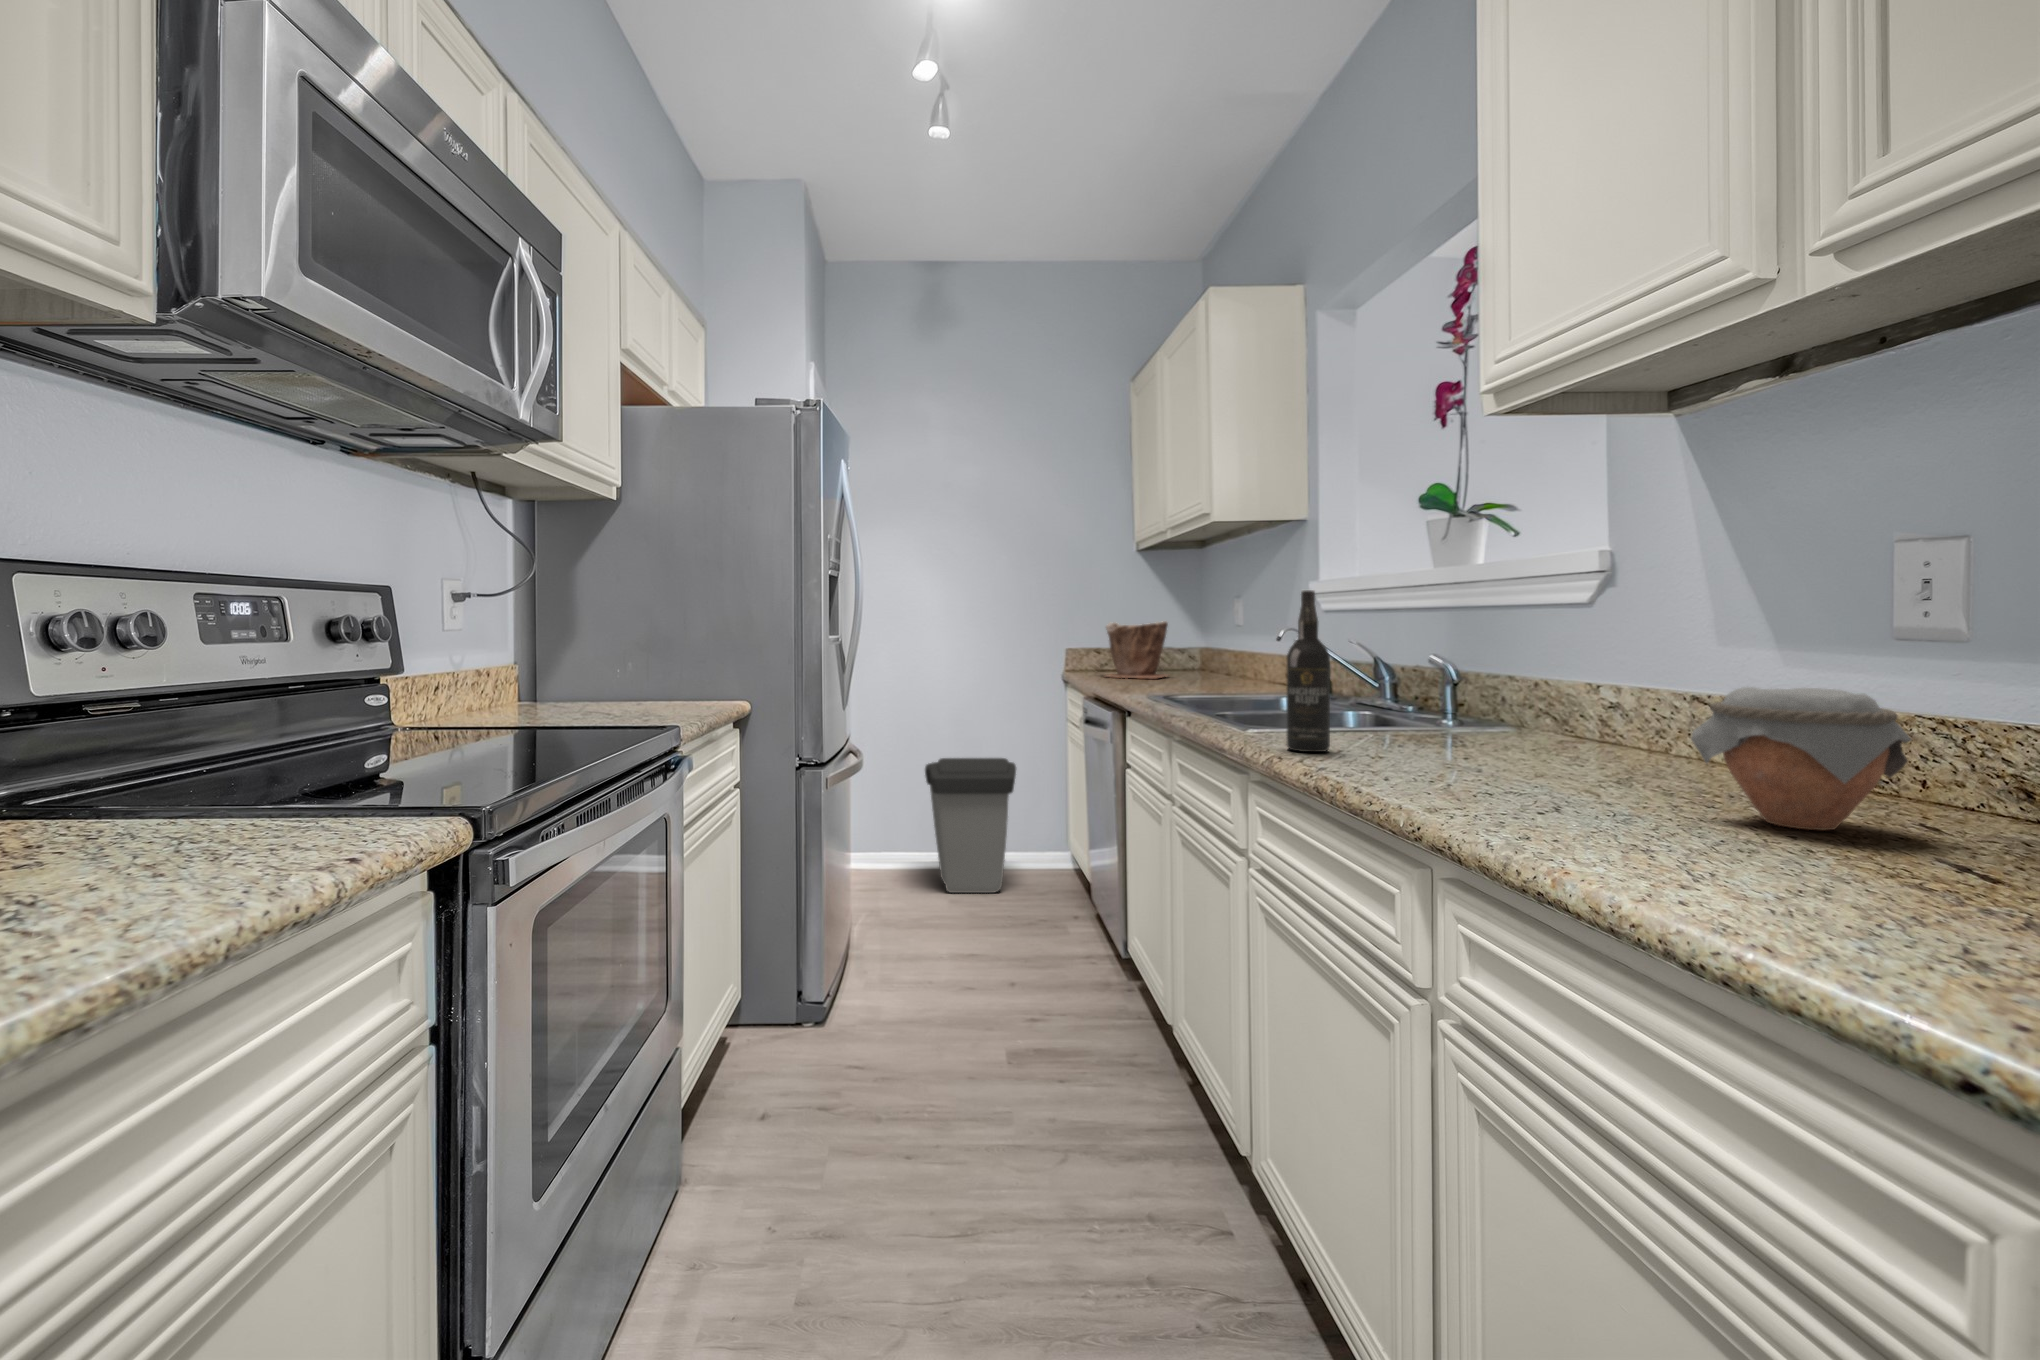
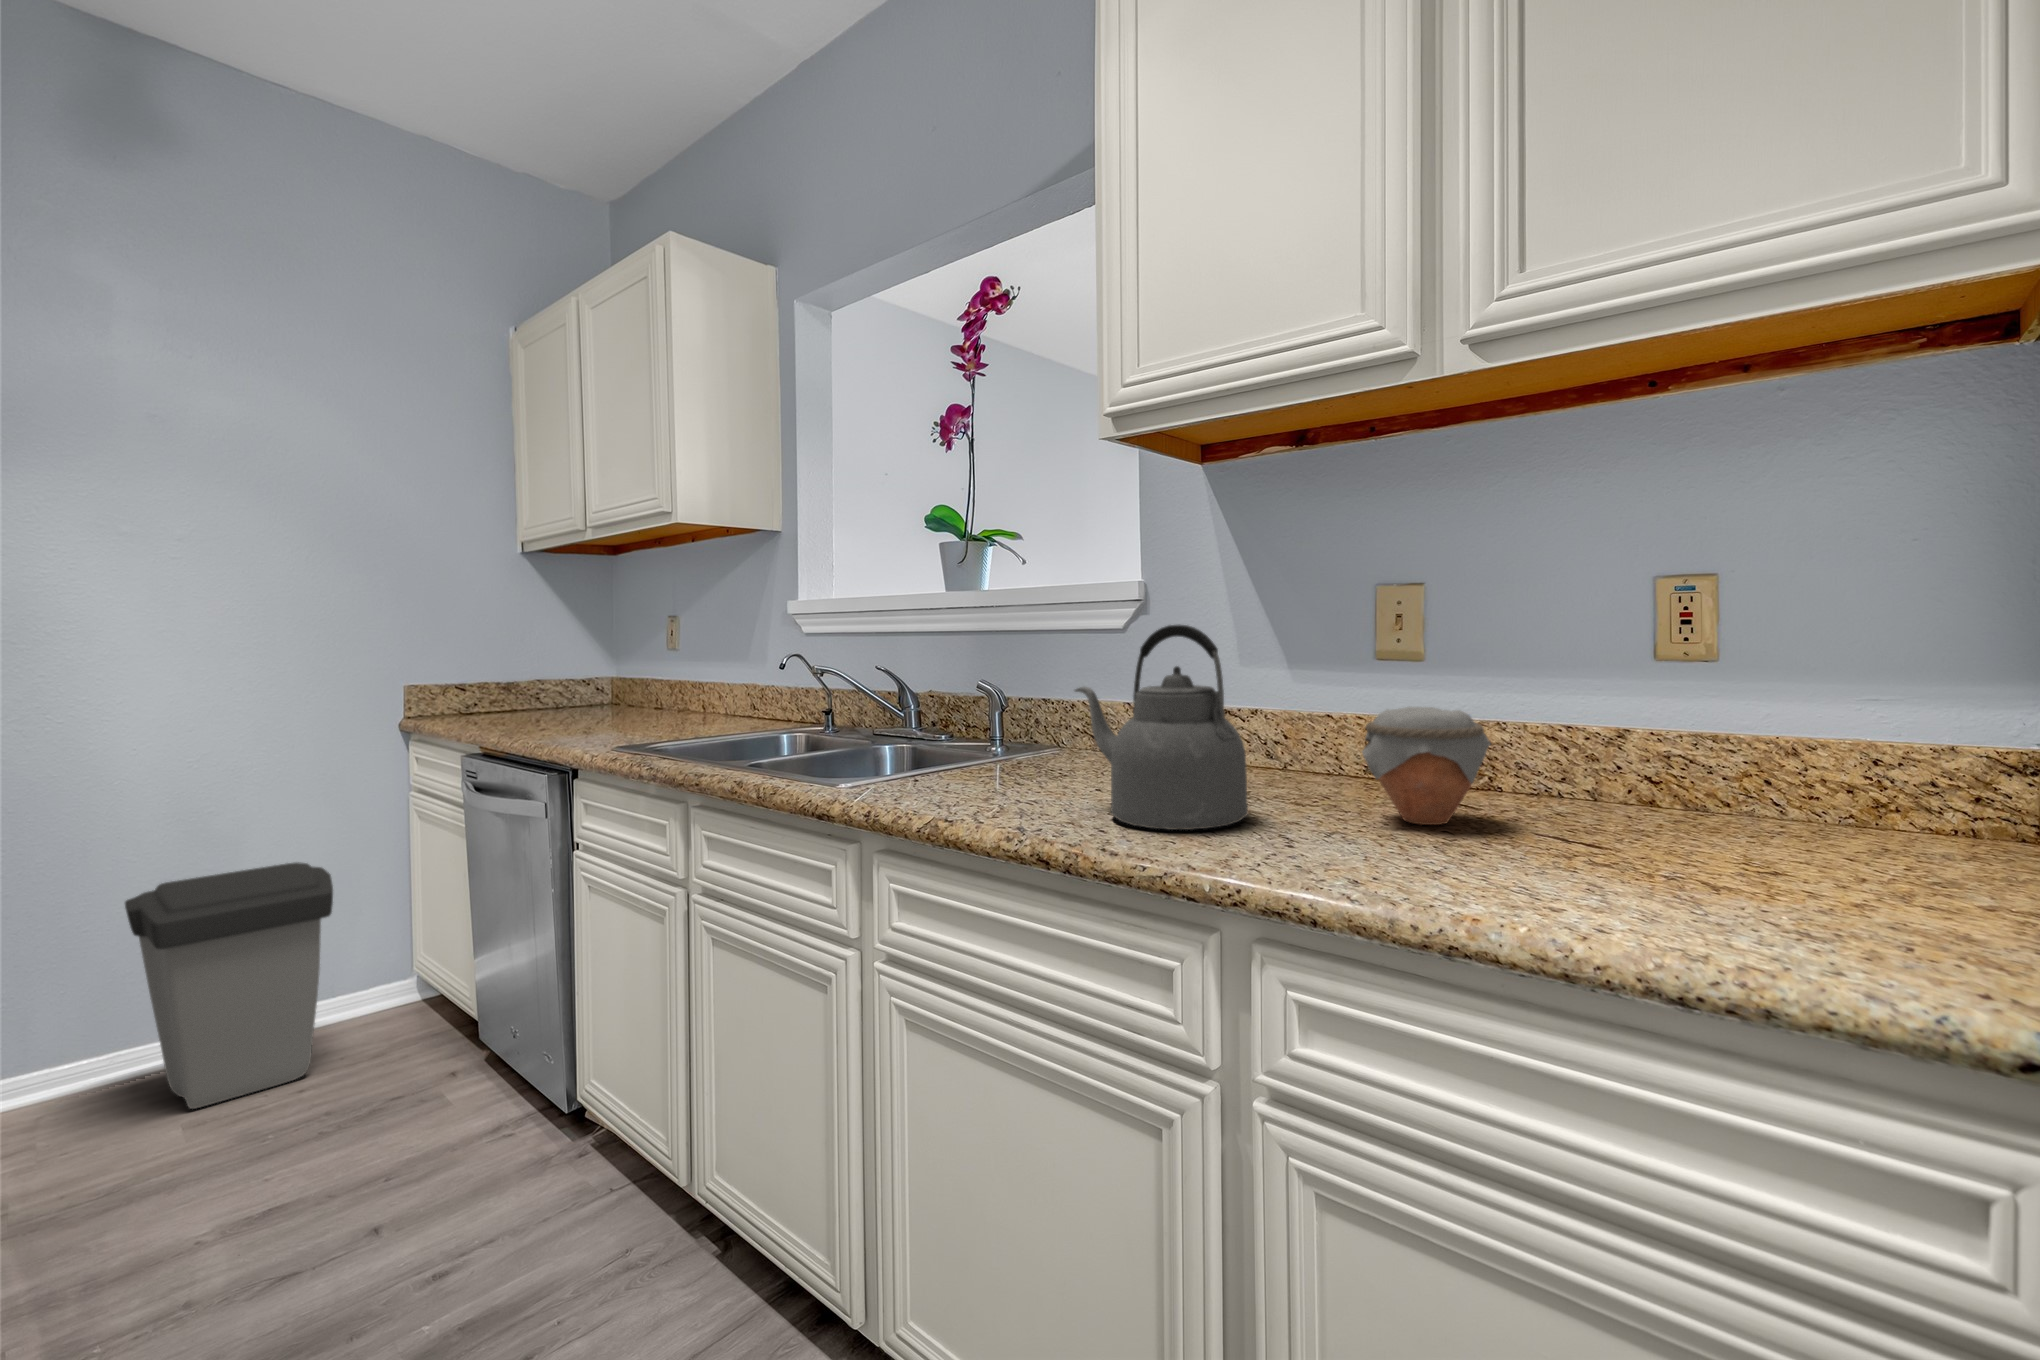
wine bottle: present [1287,590,1330,752] -> none [940,619,990,811]
kettle: none [1409,591,1565,790] -> present [1075,625,1248,830]
plant pot: present [1106,621,1168,678] -> none [480,644,577,724]

